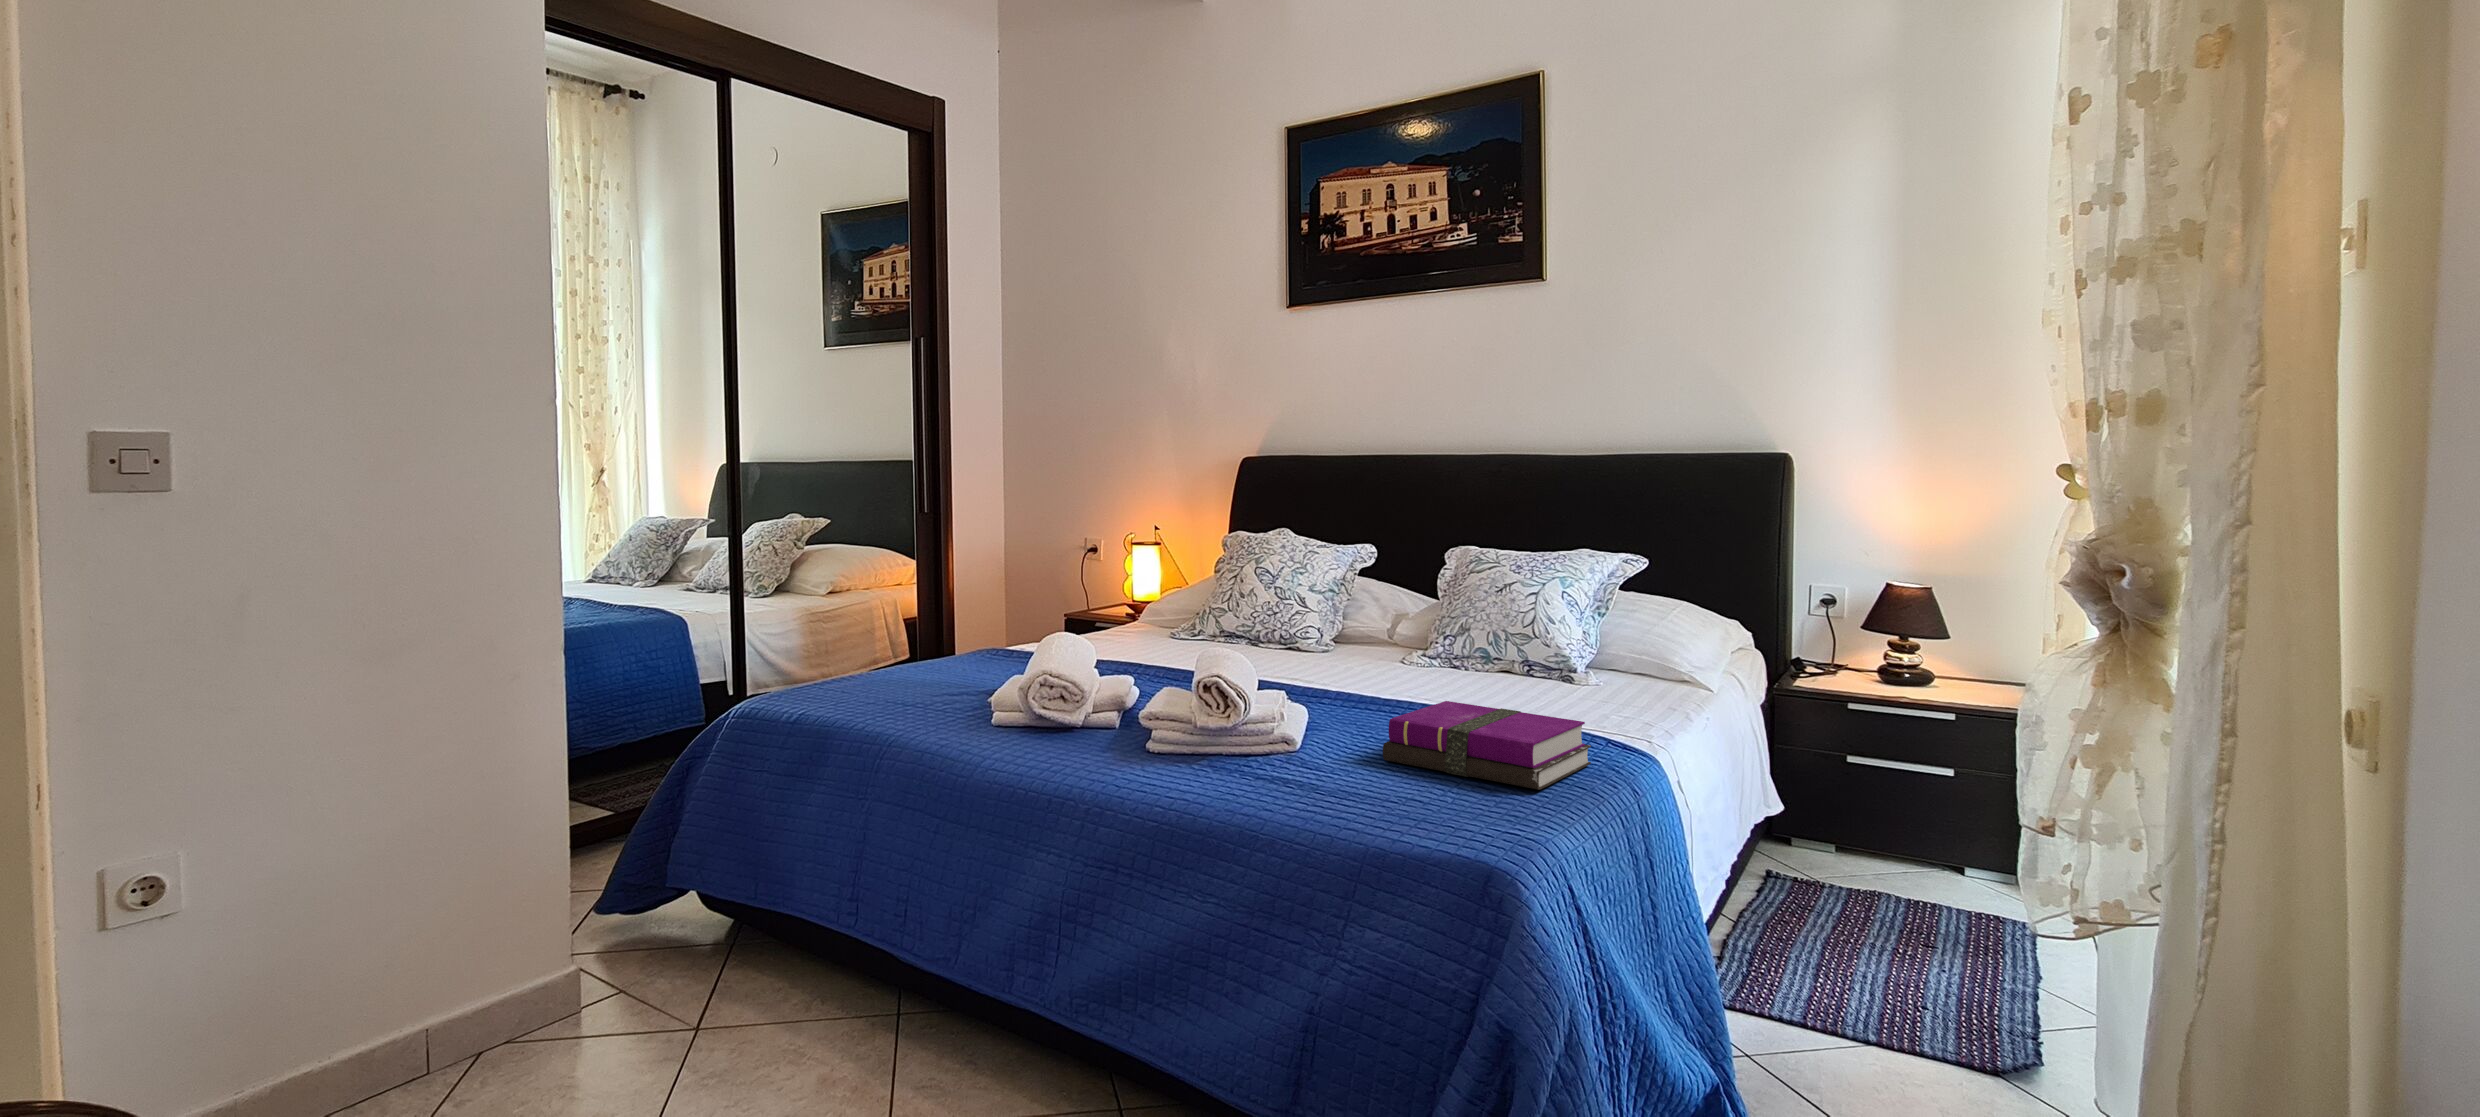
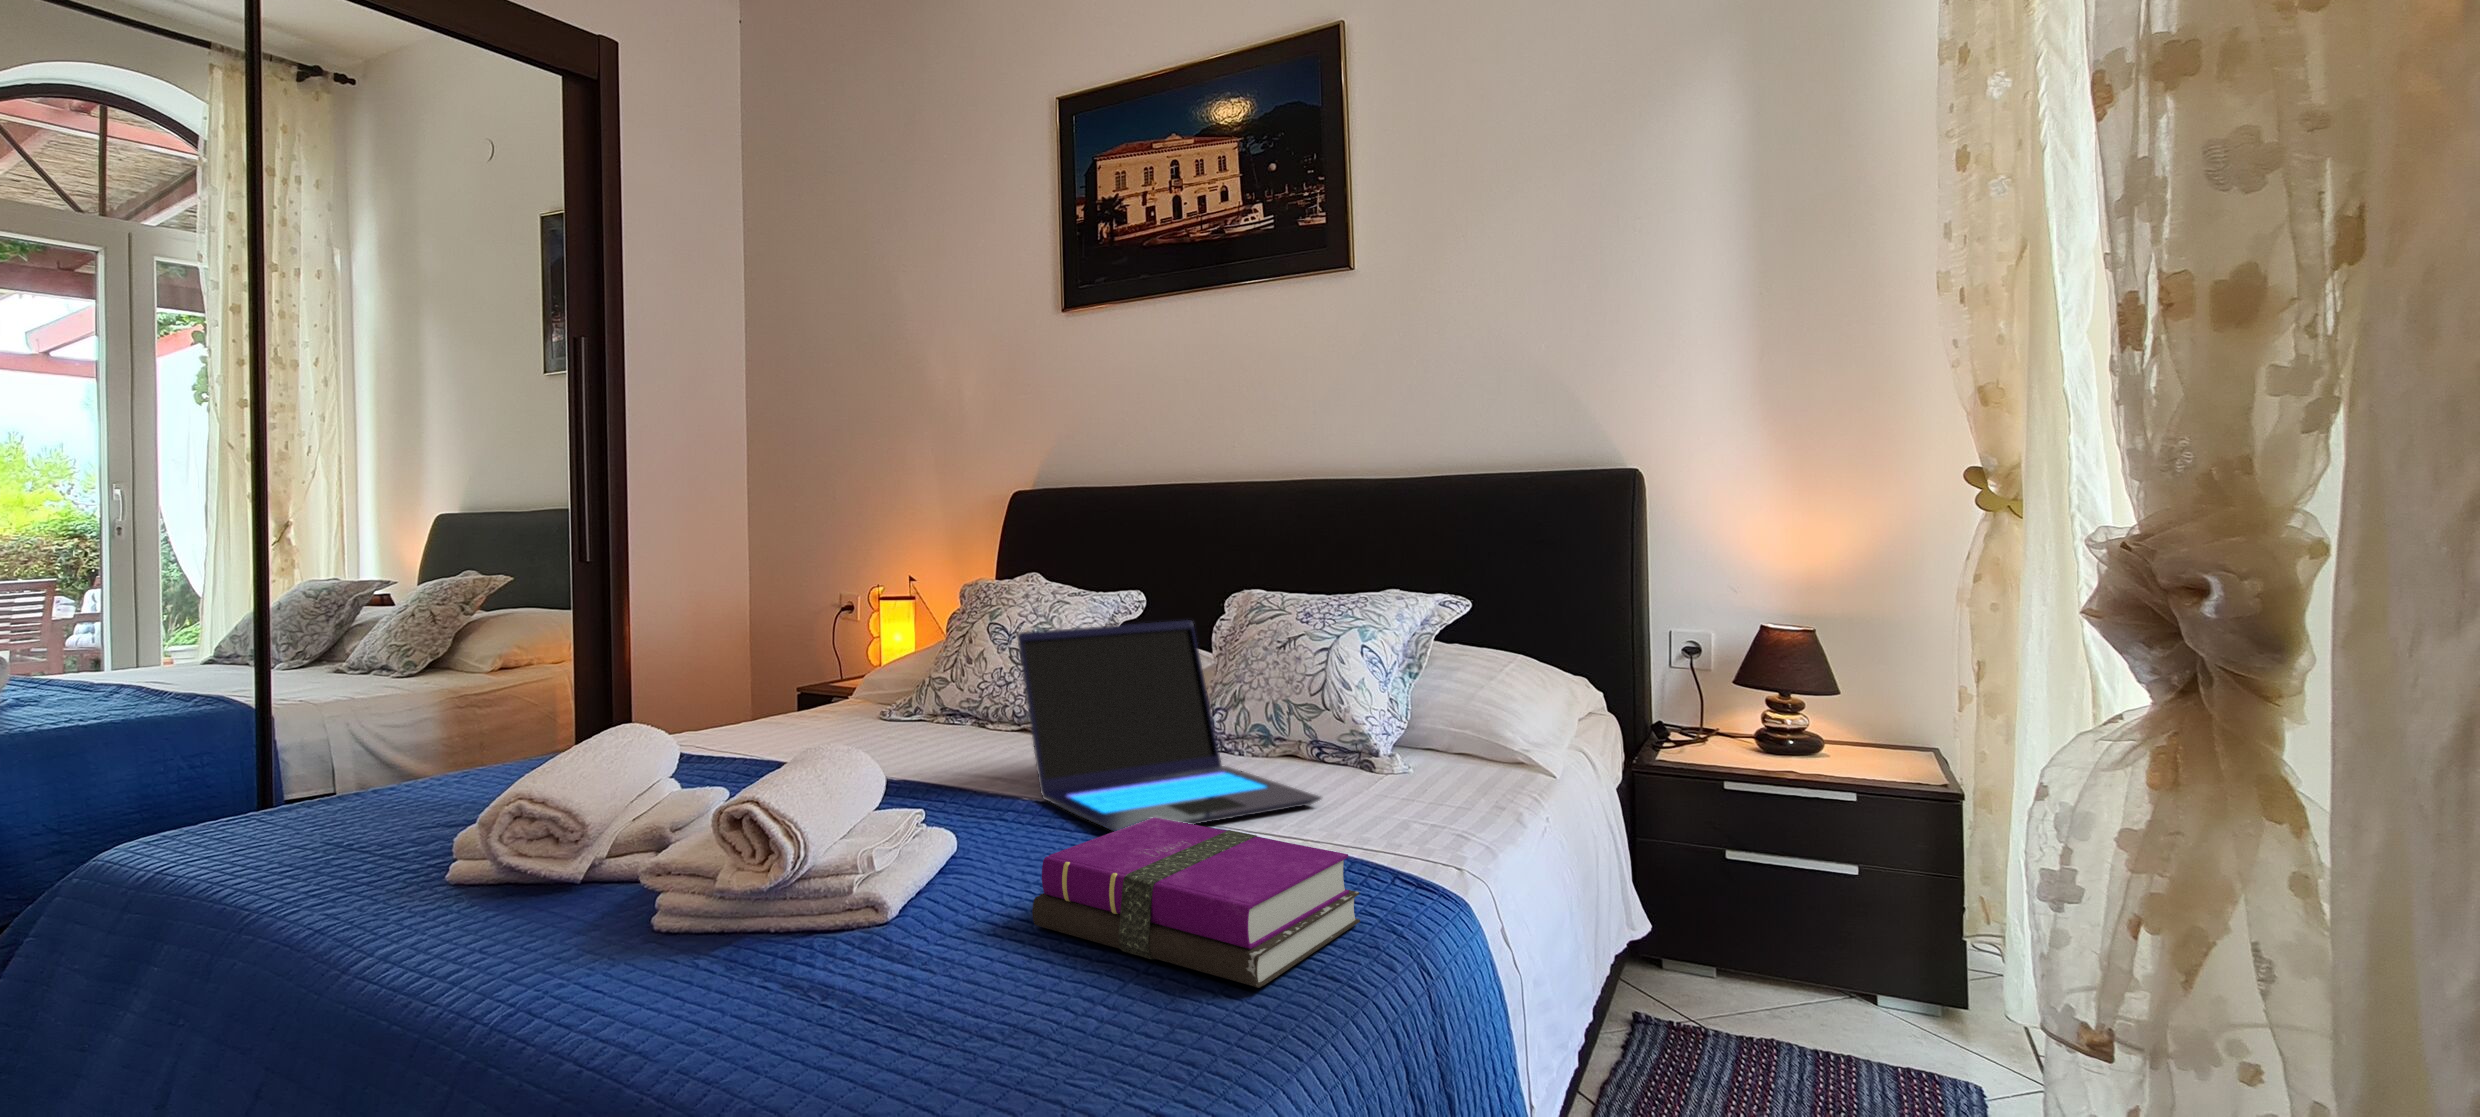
laptop: none [1317,571,1545,717] -> present [1017,620,1321,831]

